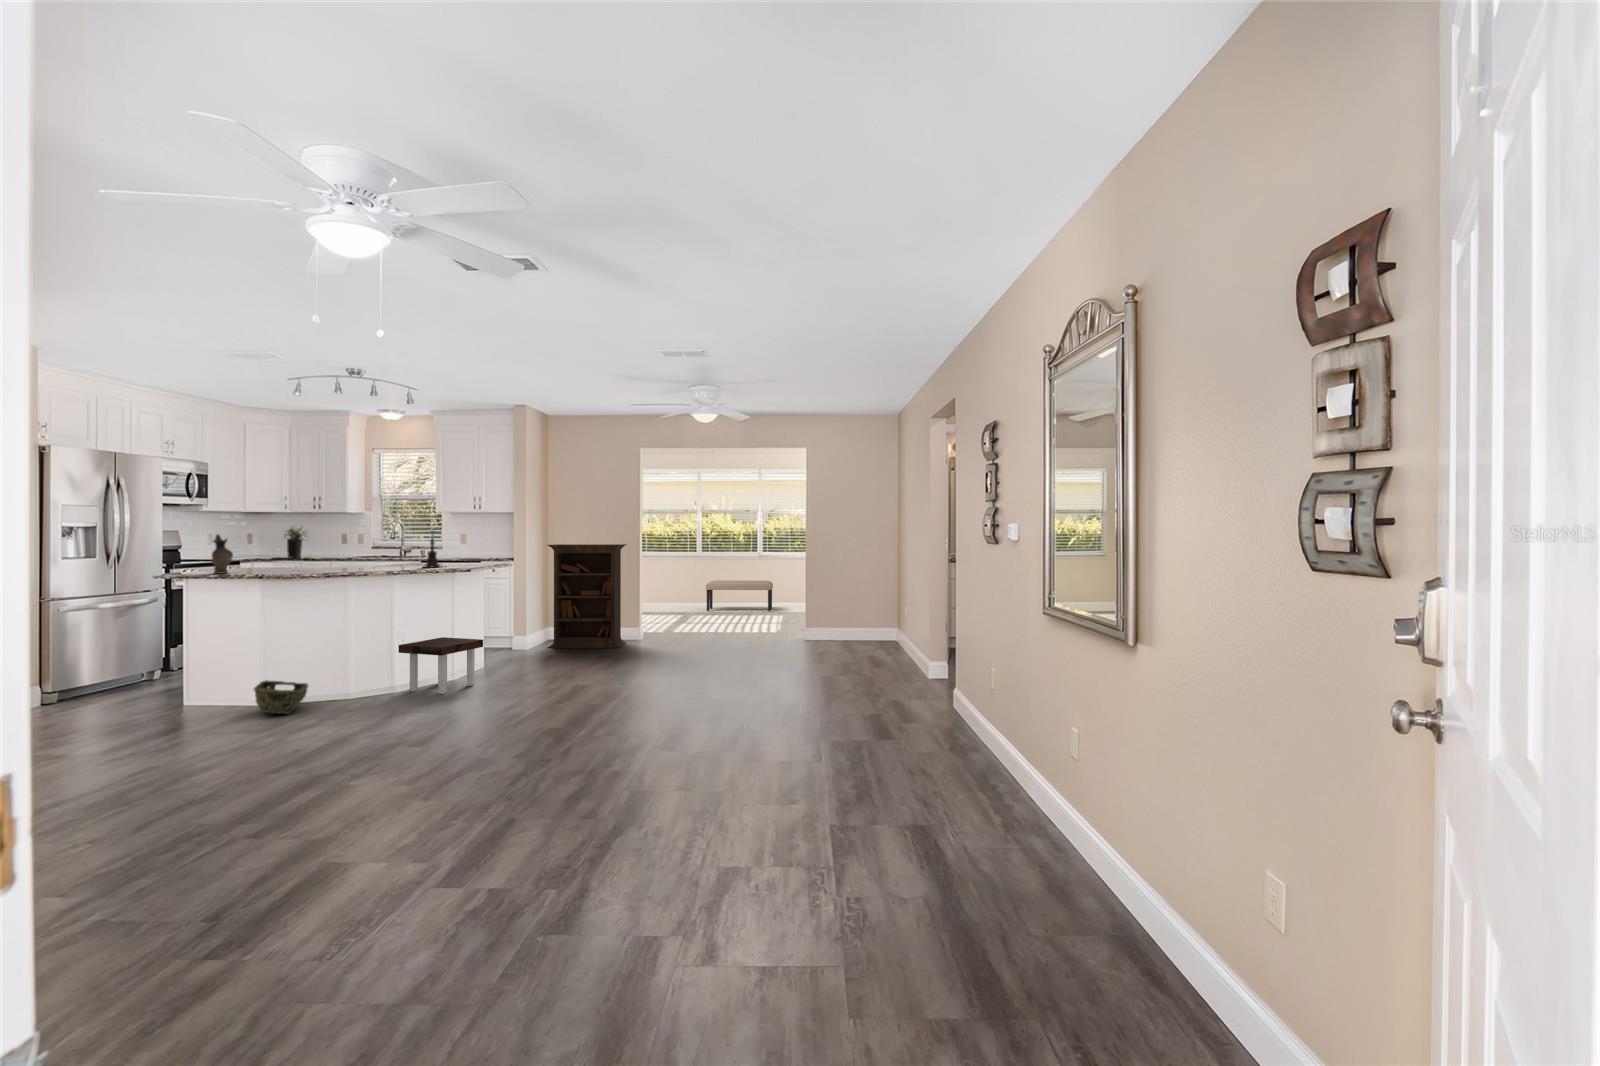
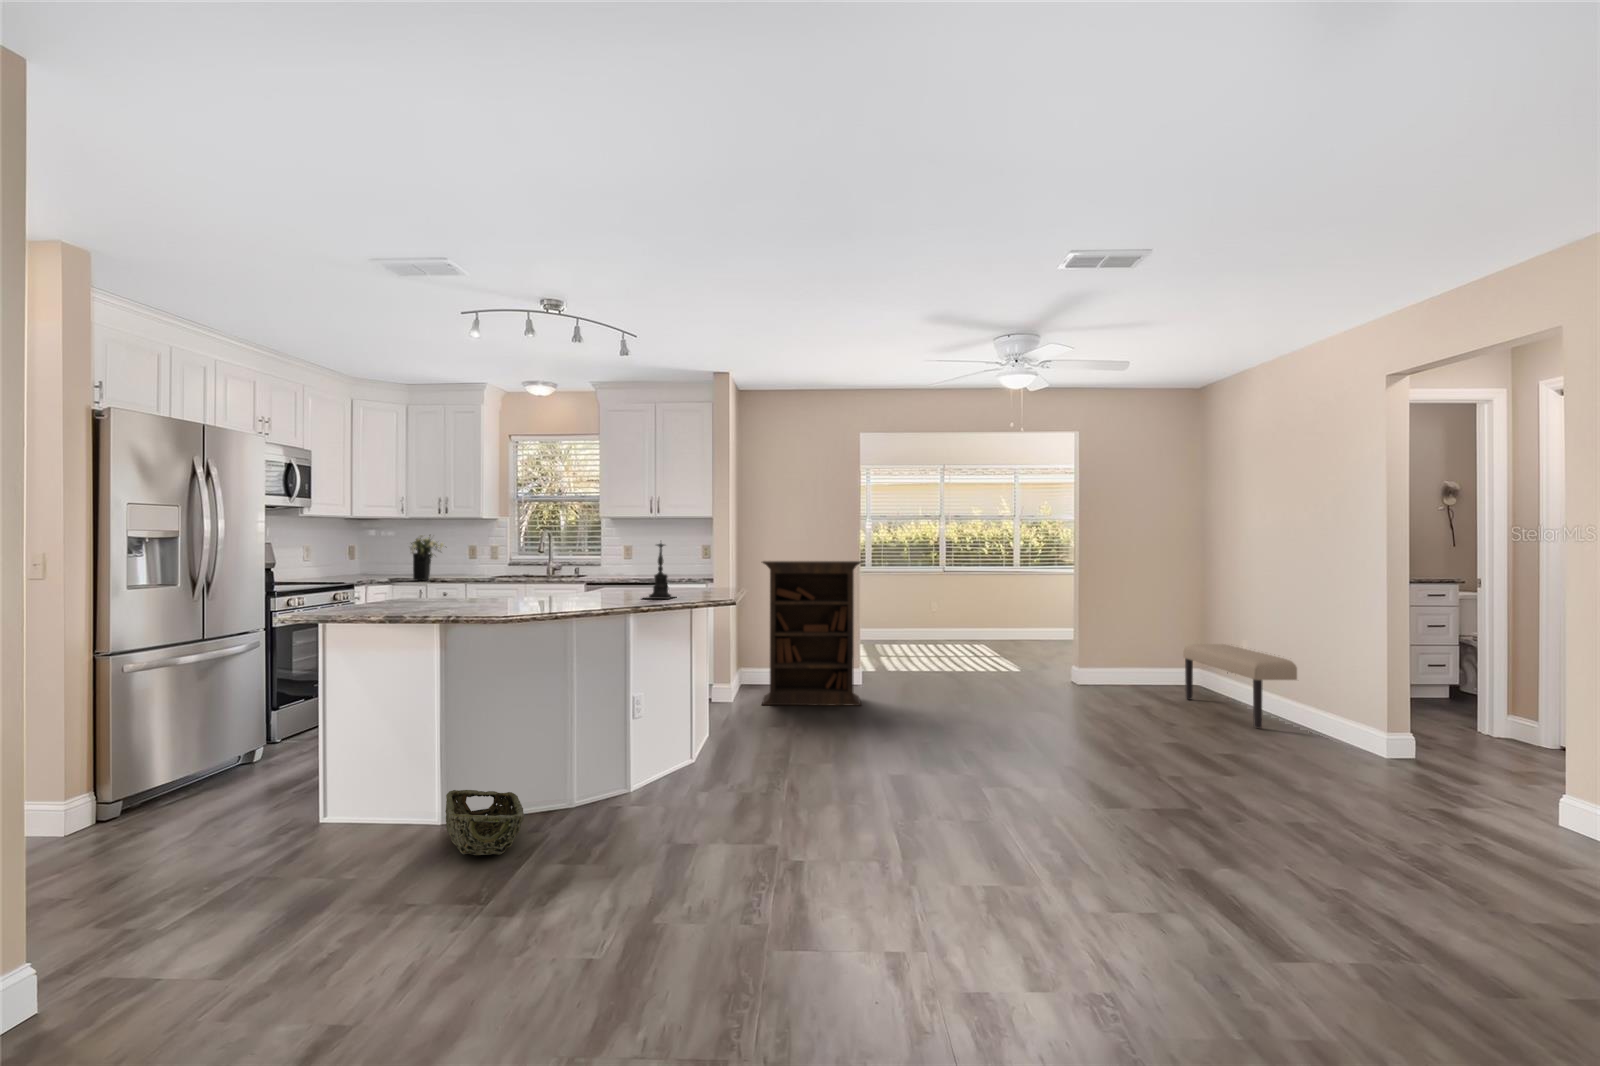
ceramic pitcher: present [212,535,233,574] -> none [354,549,385,611]
bench: present [706,580,773,611] -> present [1183,644,1297,728]
side table: present [399,637,483,694] -> none [637,706,750,803]

